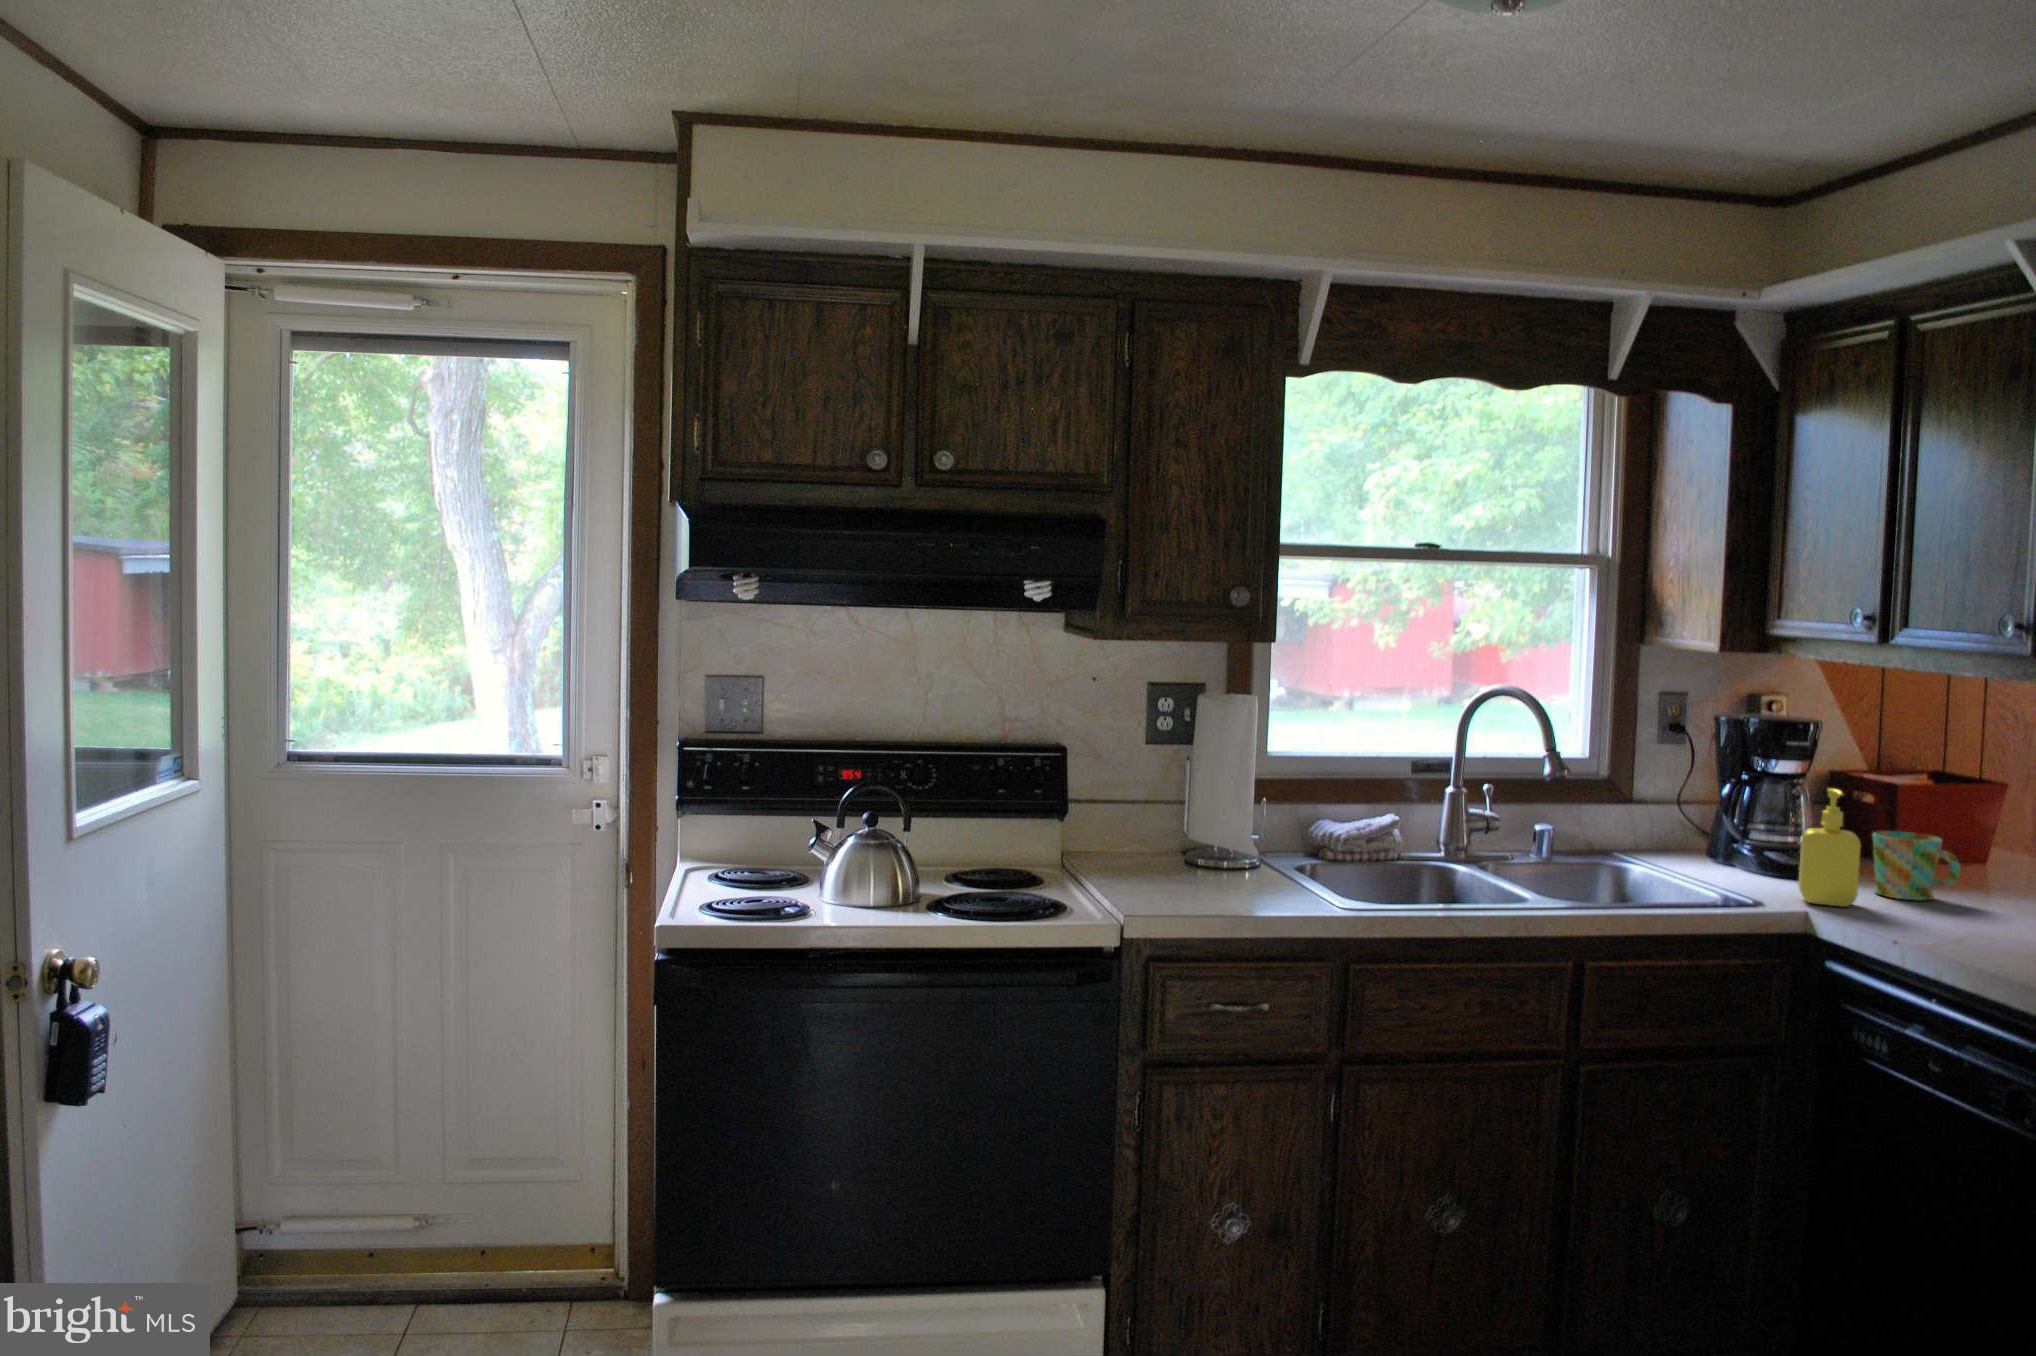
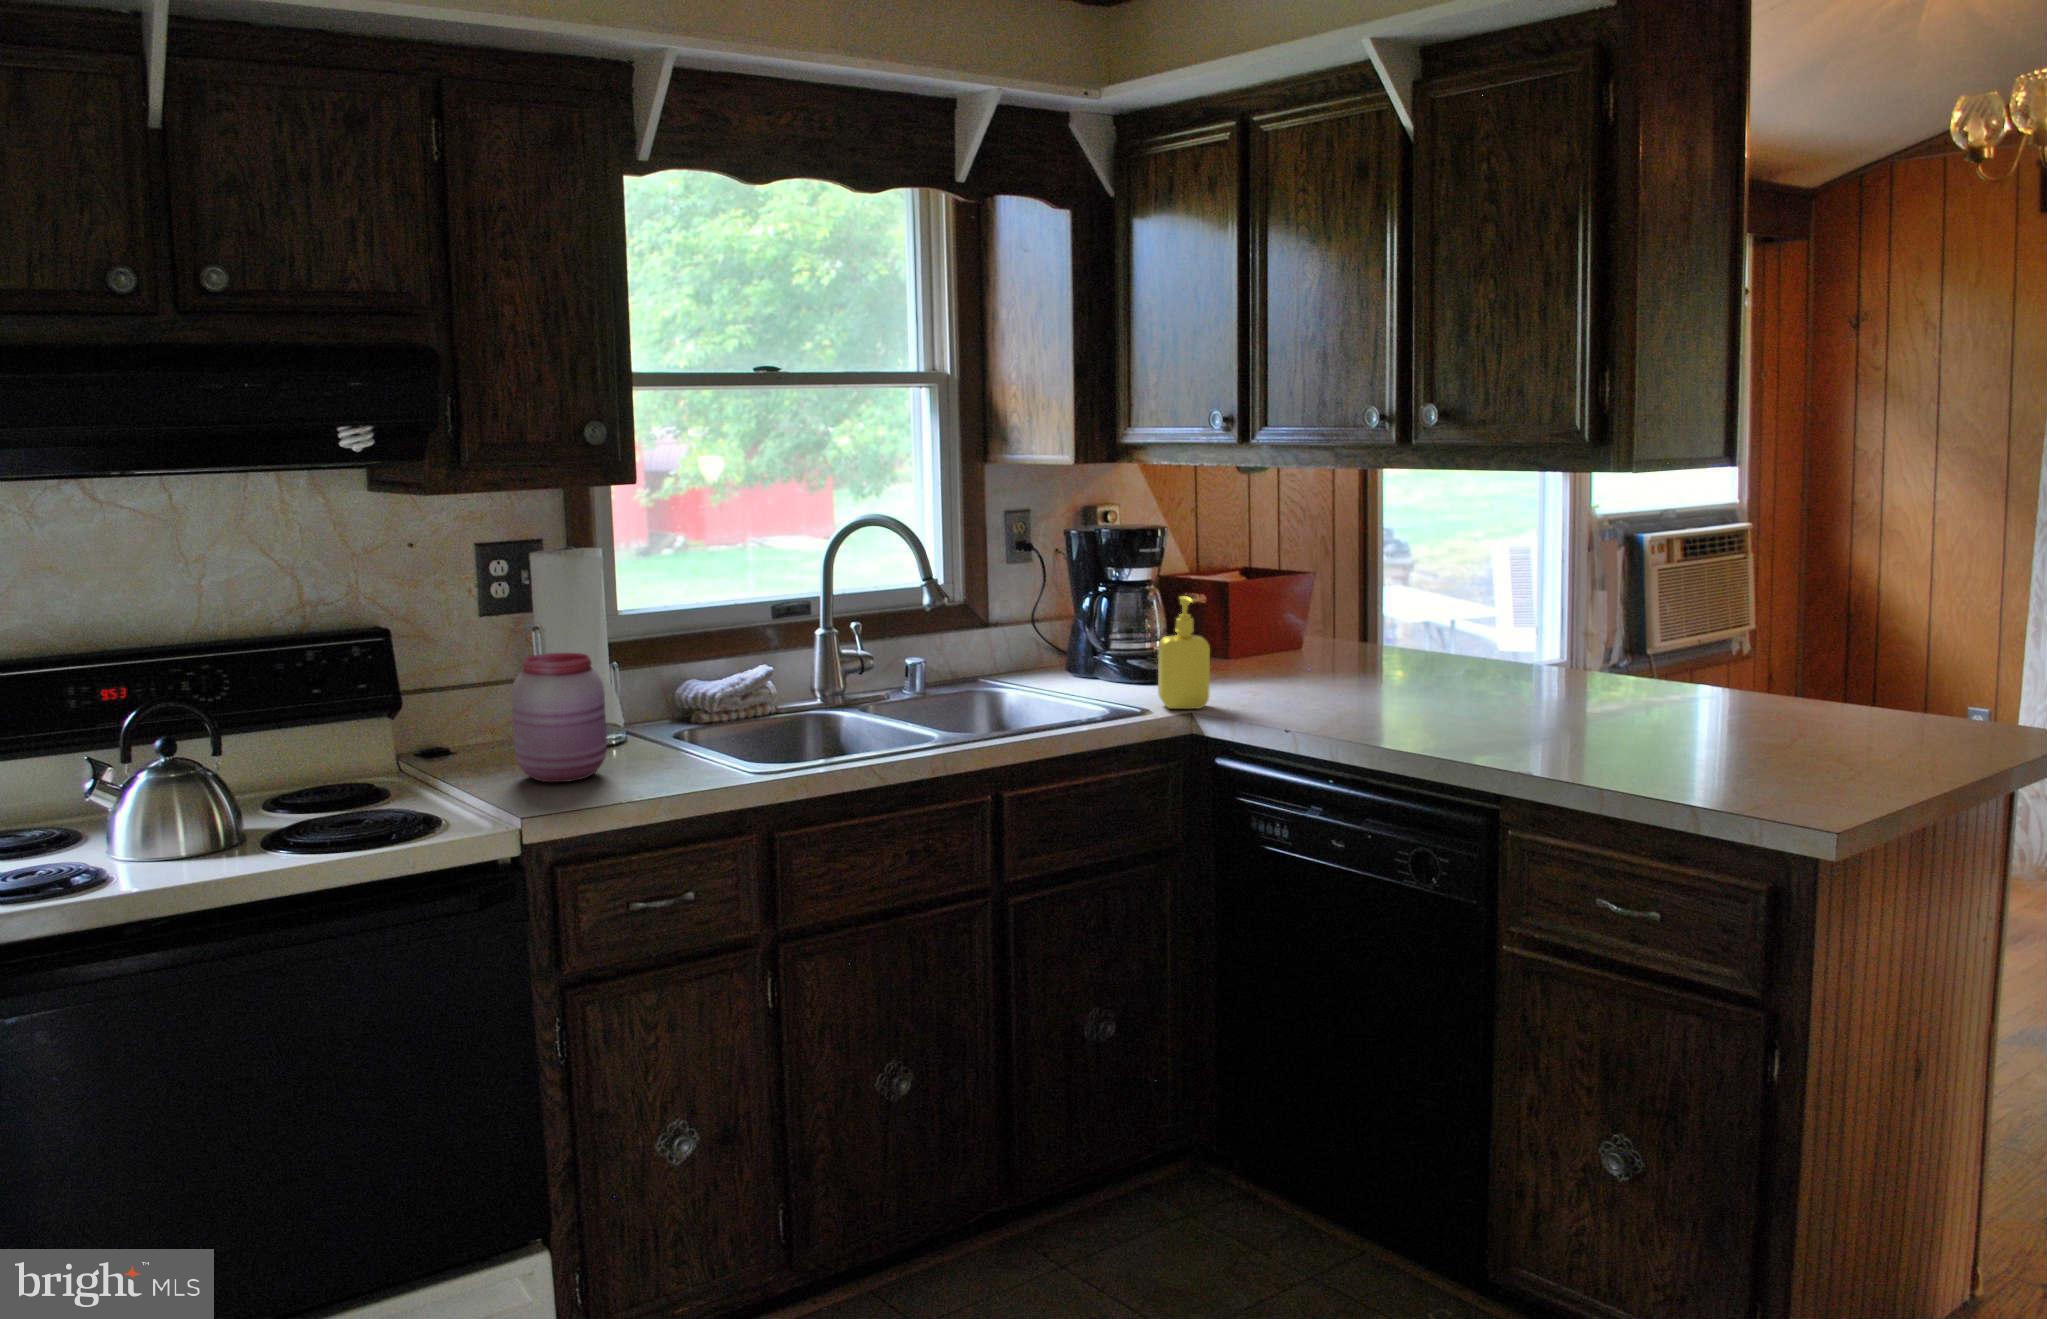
jar: none [1147,780,1226,892] -> present [512,653,607,782]
mug: present [1873,831,1960,901] -> none [1214,630,1286,695]

